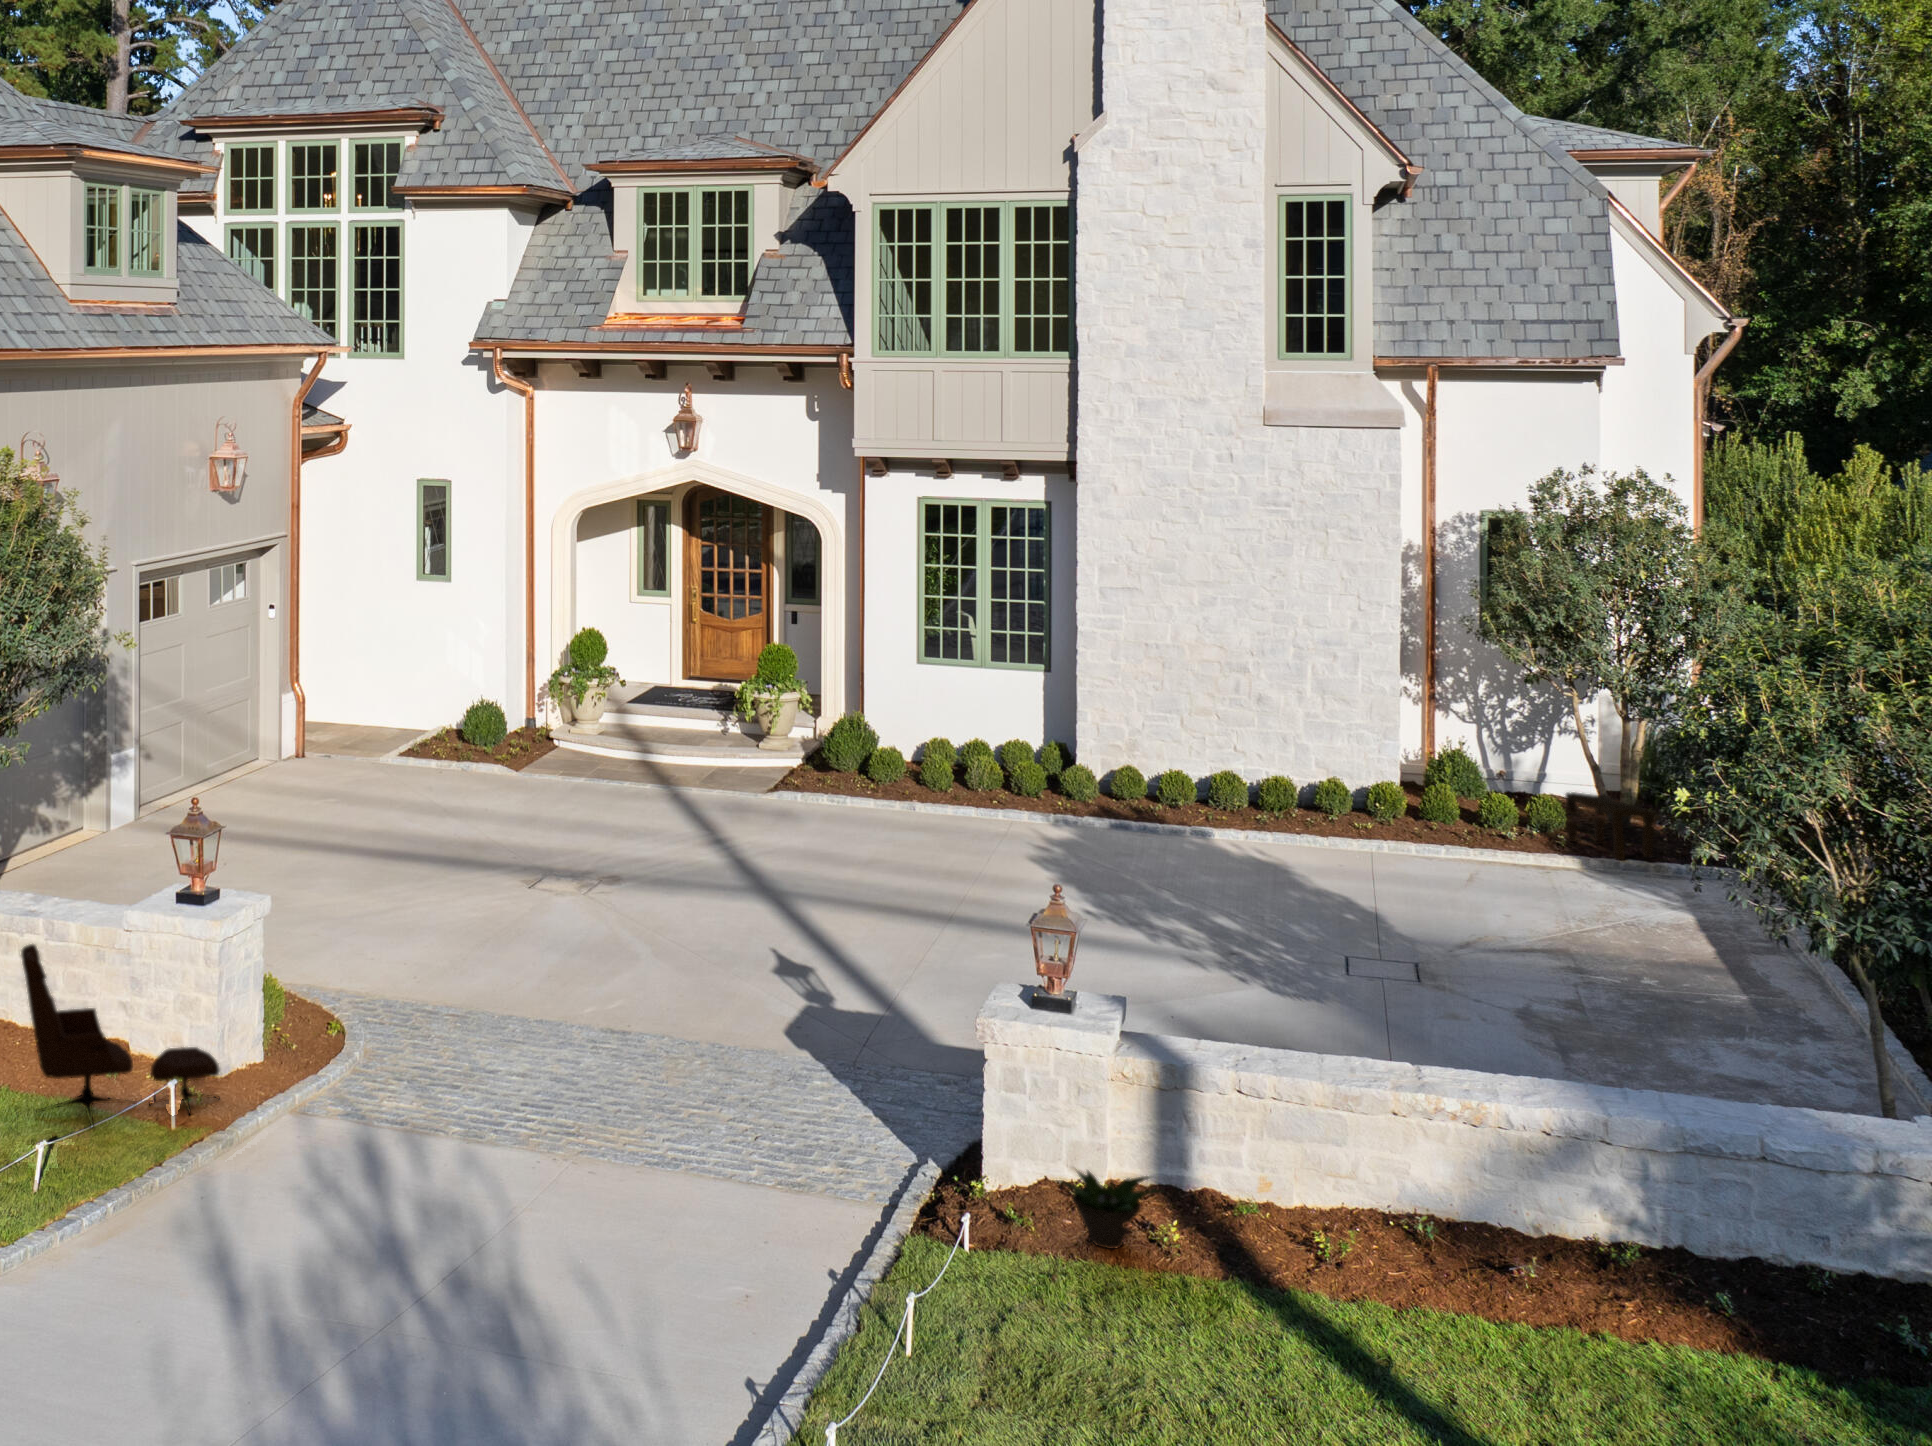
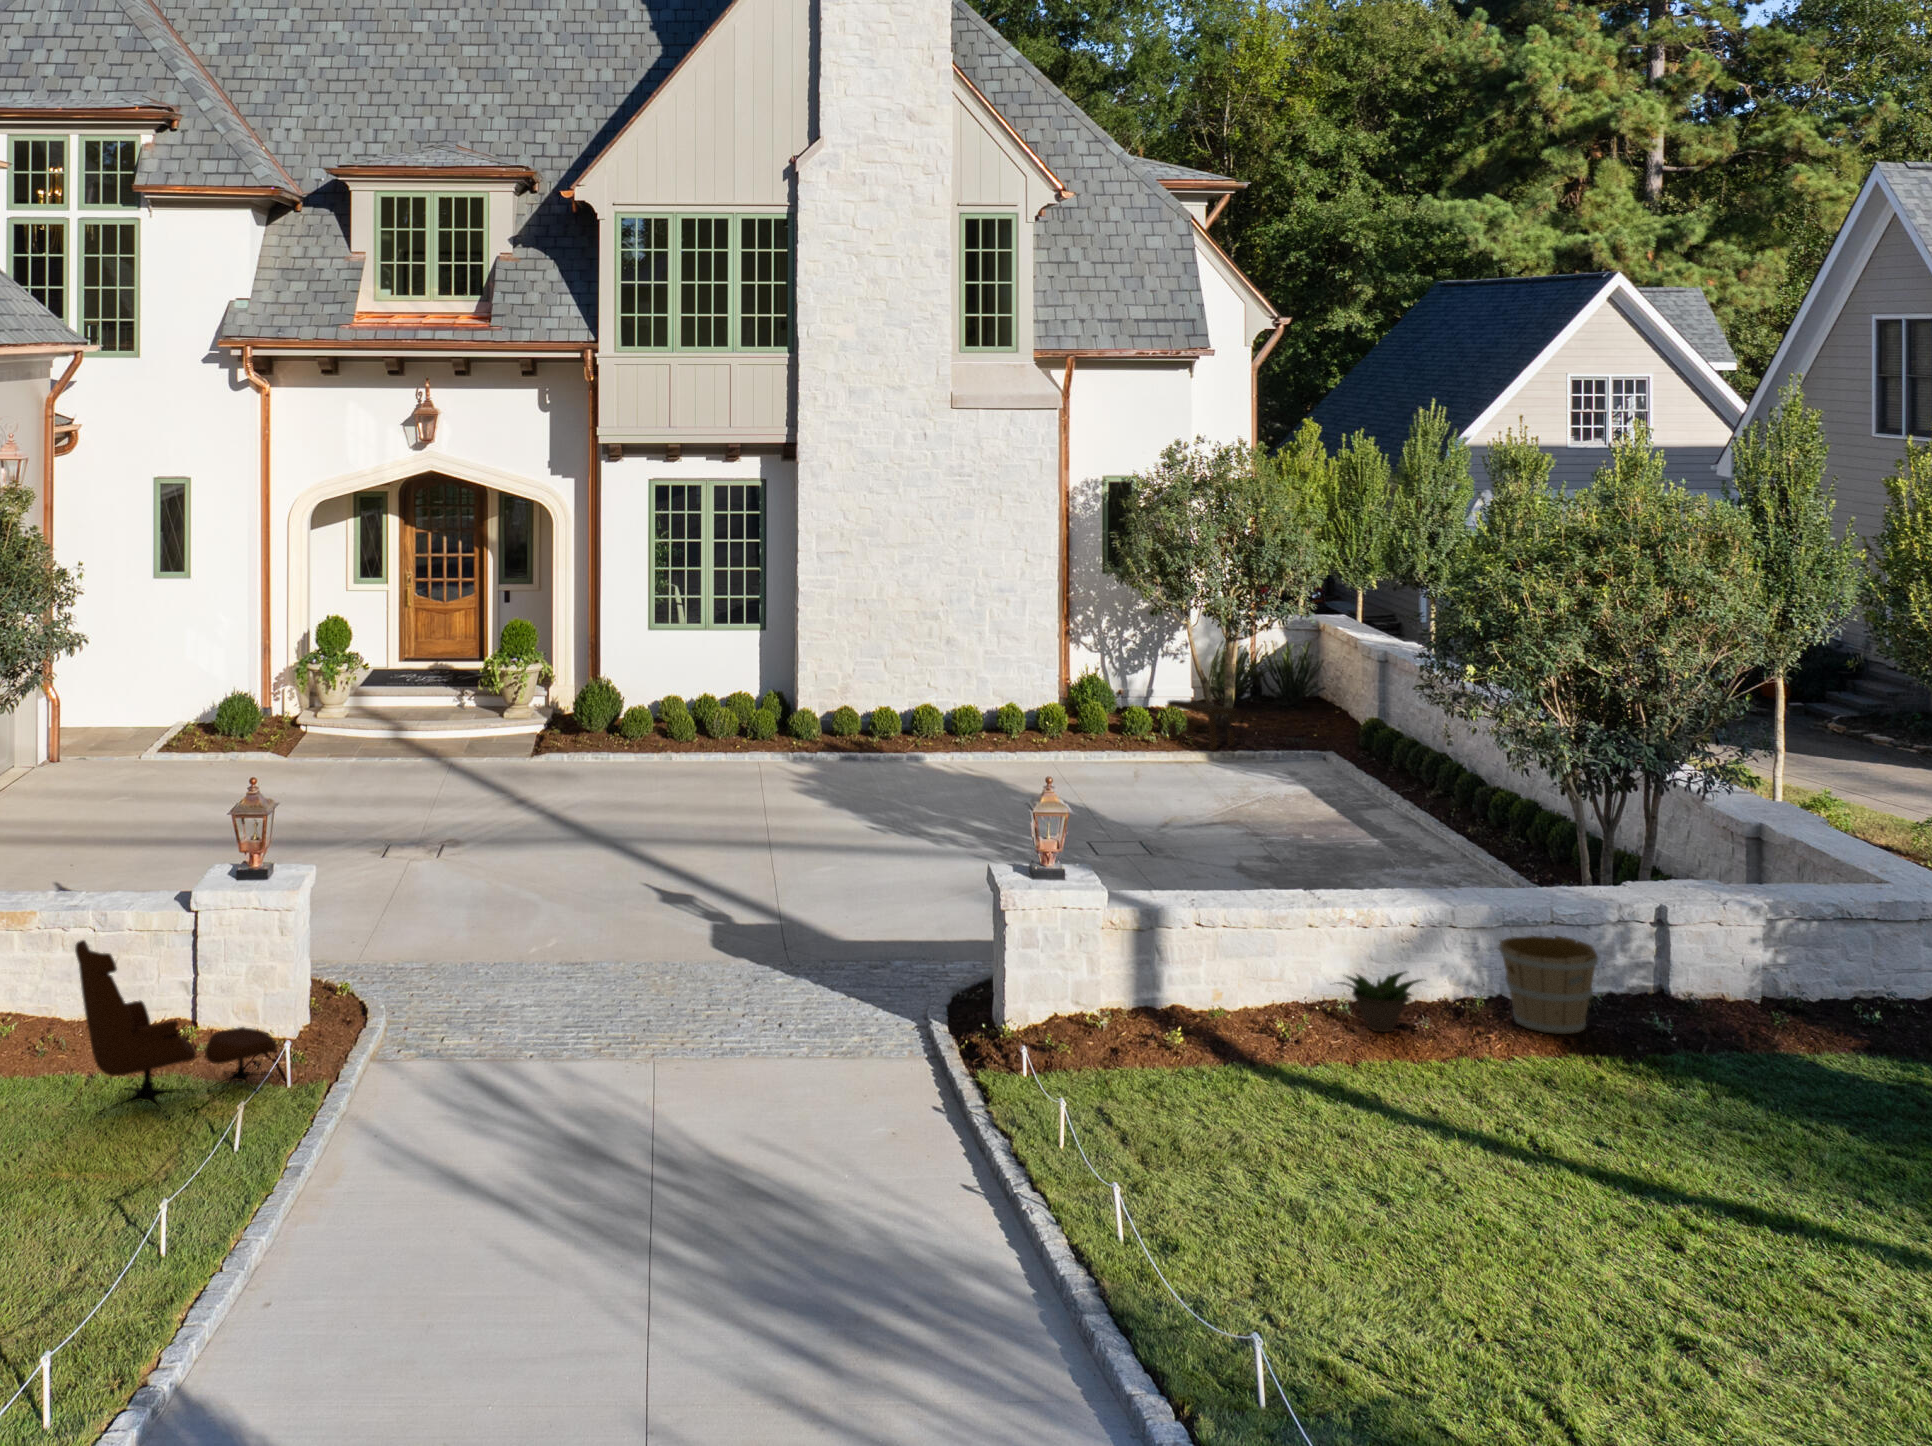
decorative plant: present [1053,1171,1159,1249] -> present [1339,971,1426,1032]
wooden bucket: none [1662,1176,1809,1323] -> present [1499,936,1598,1034]

